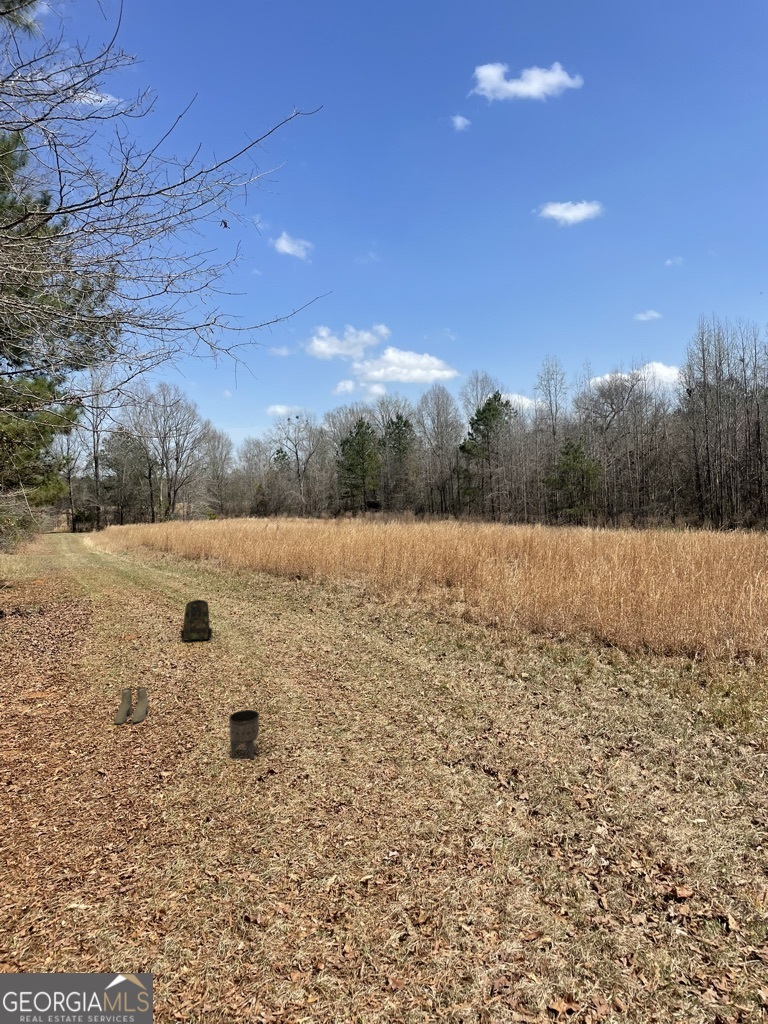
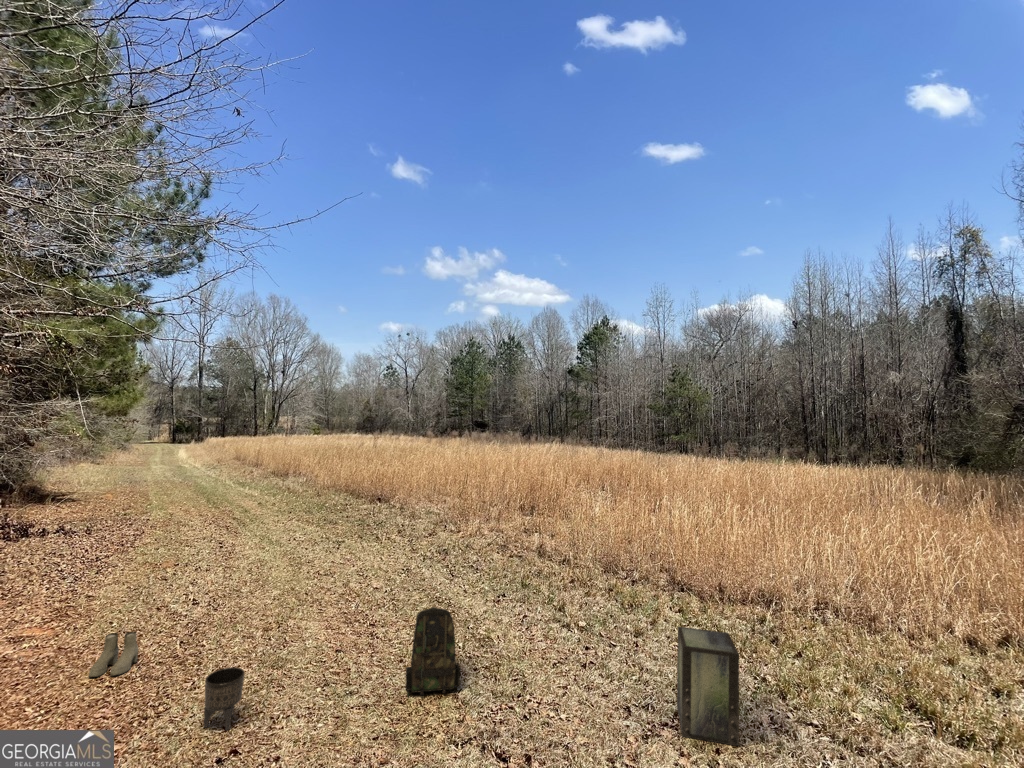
backpack: present [181,600,212,641] -> present [405,607,460,695]
storage box: none [628,667,691,762] -> present [677,627,739,746]

